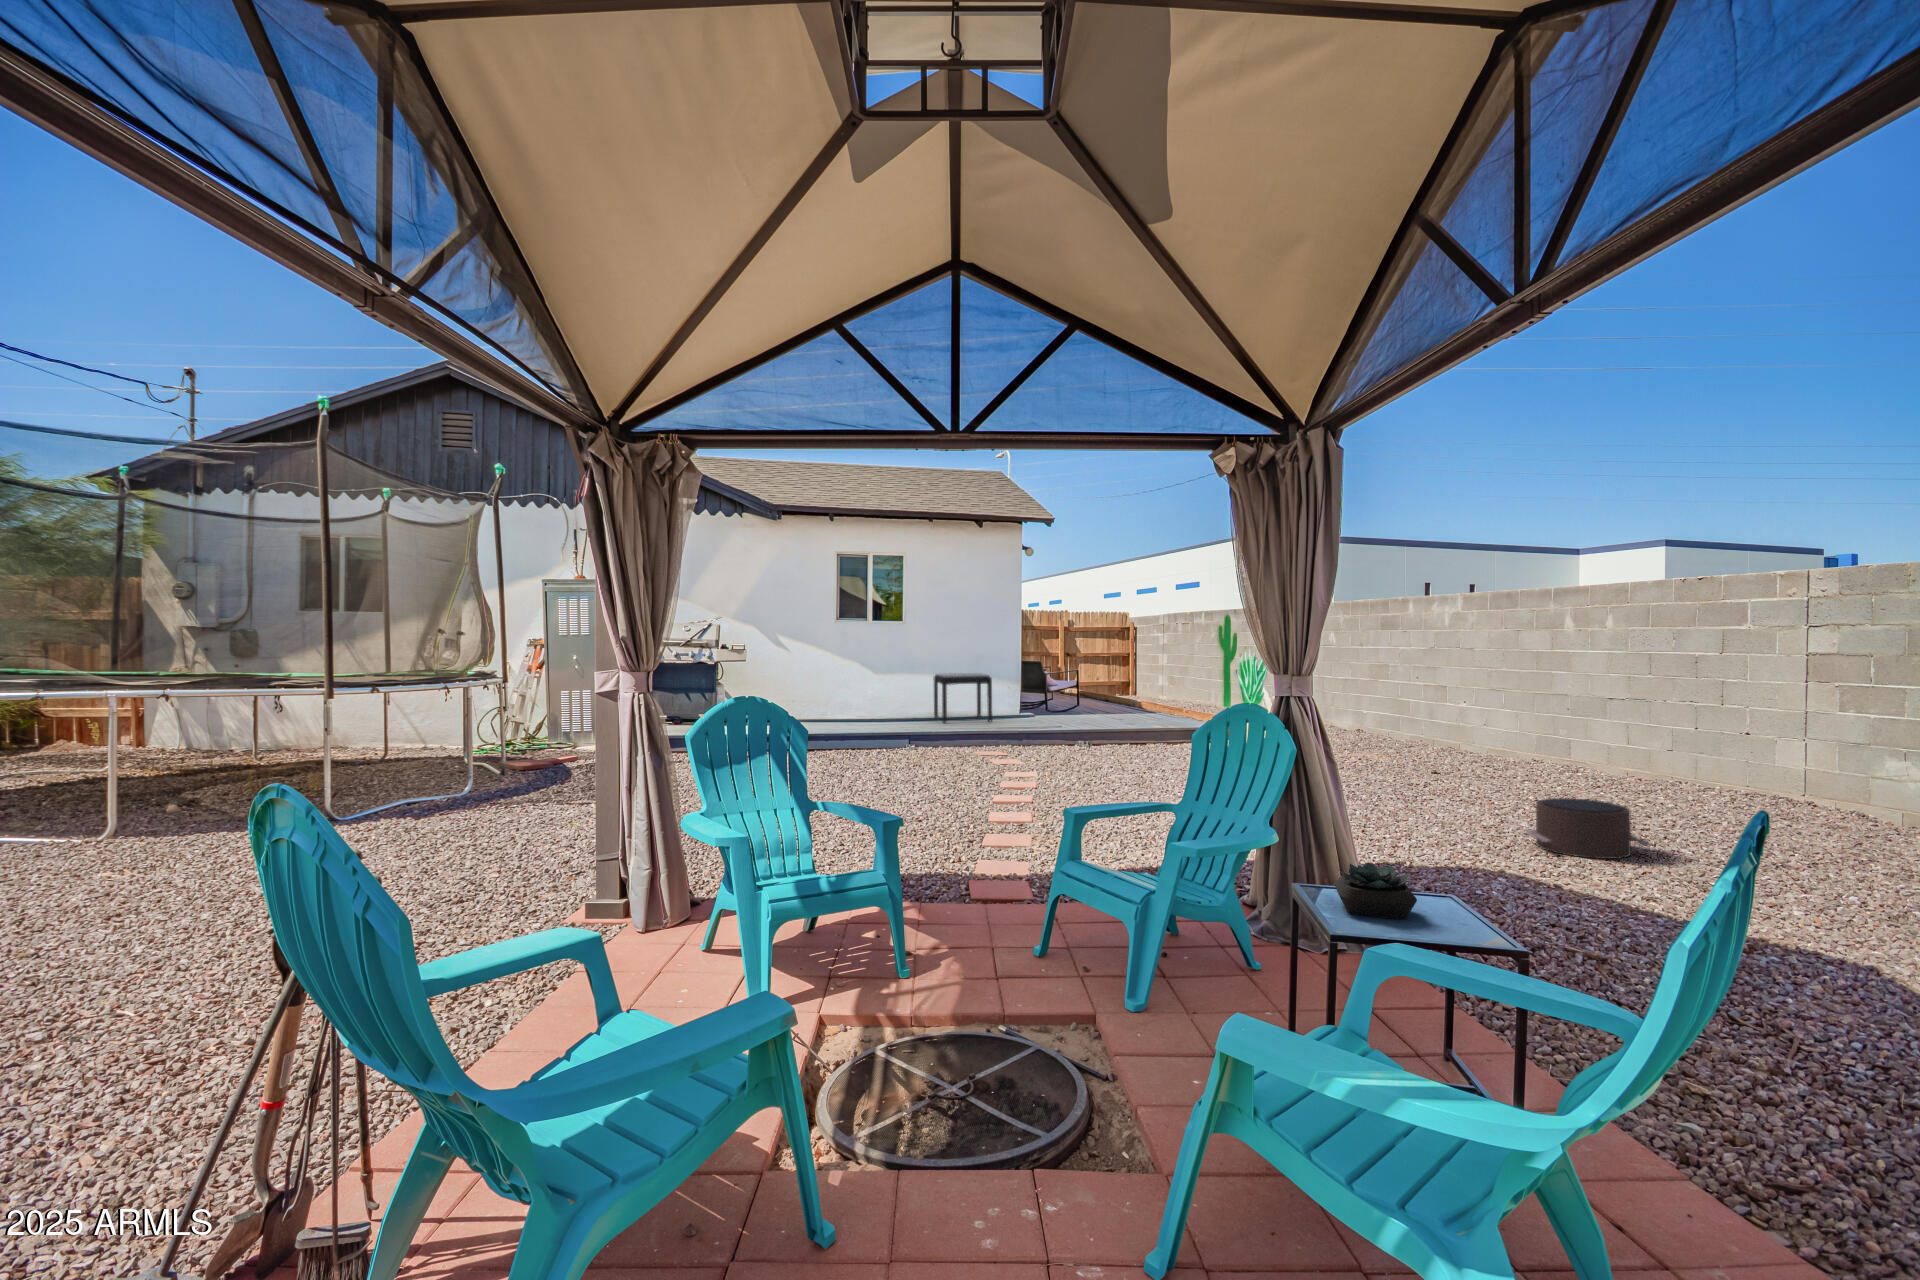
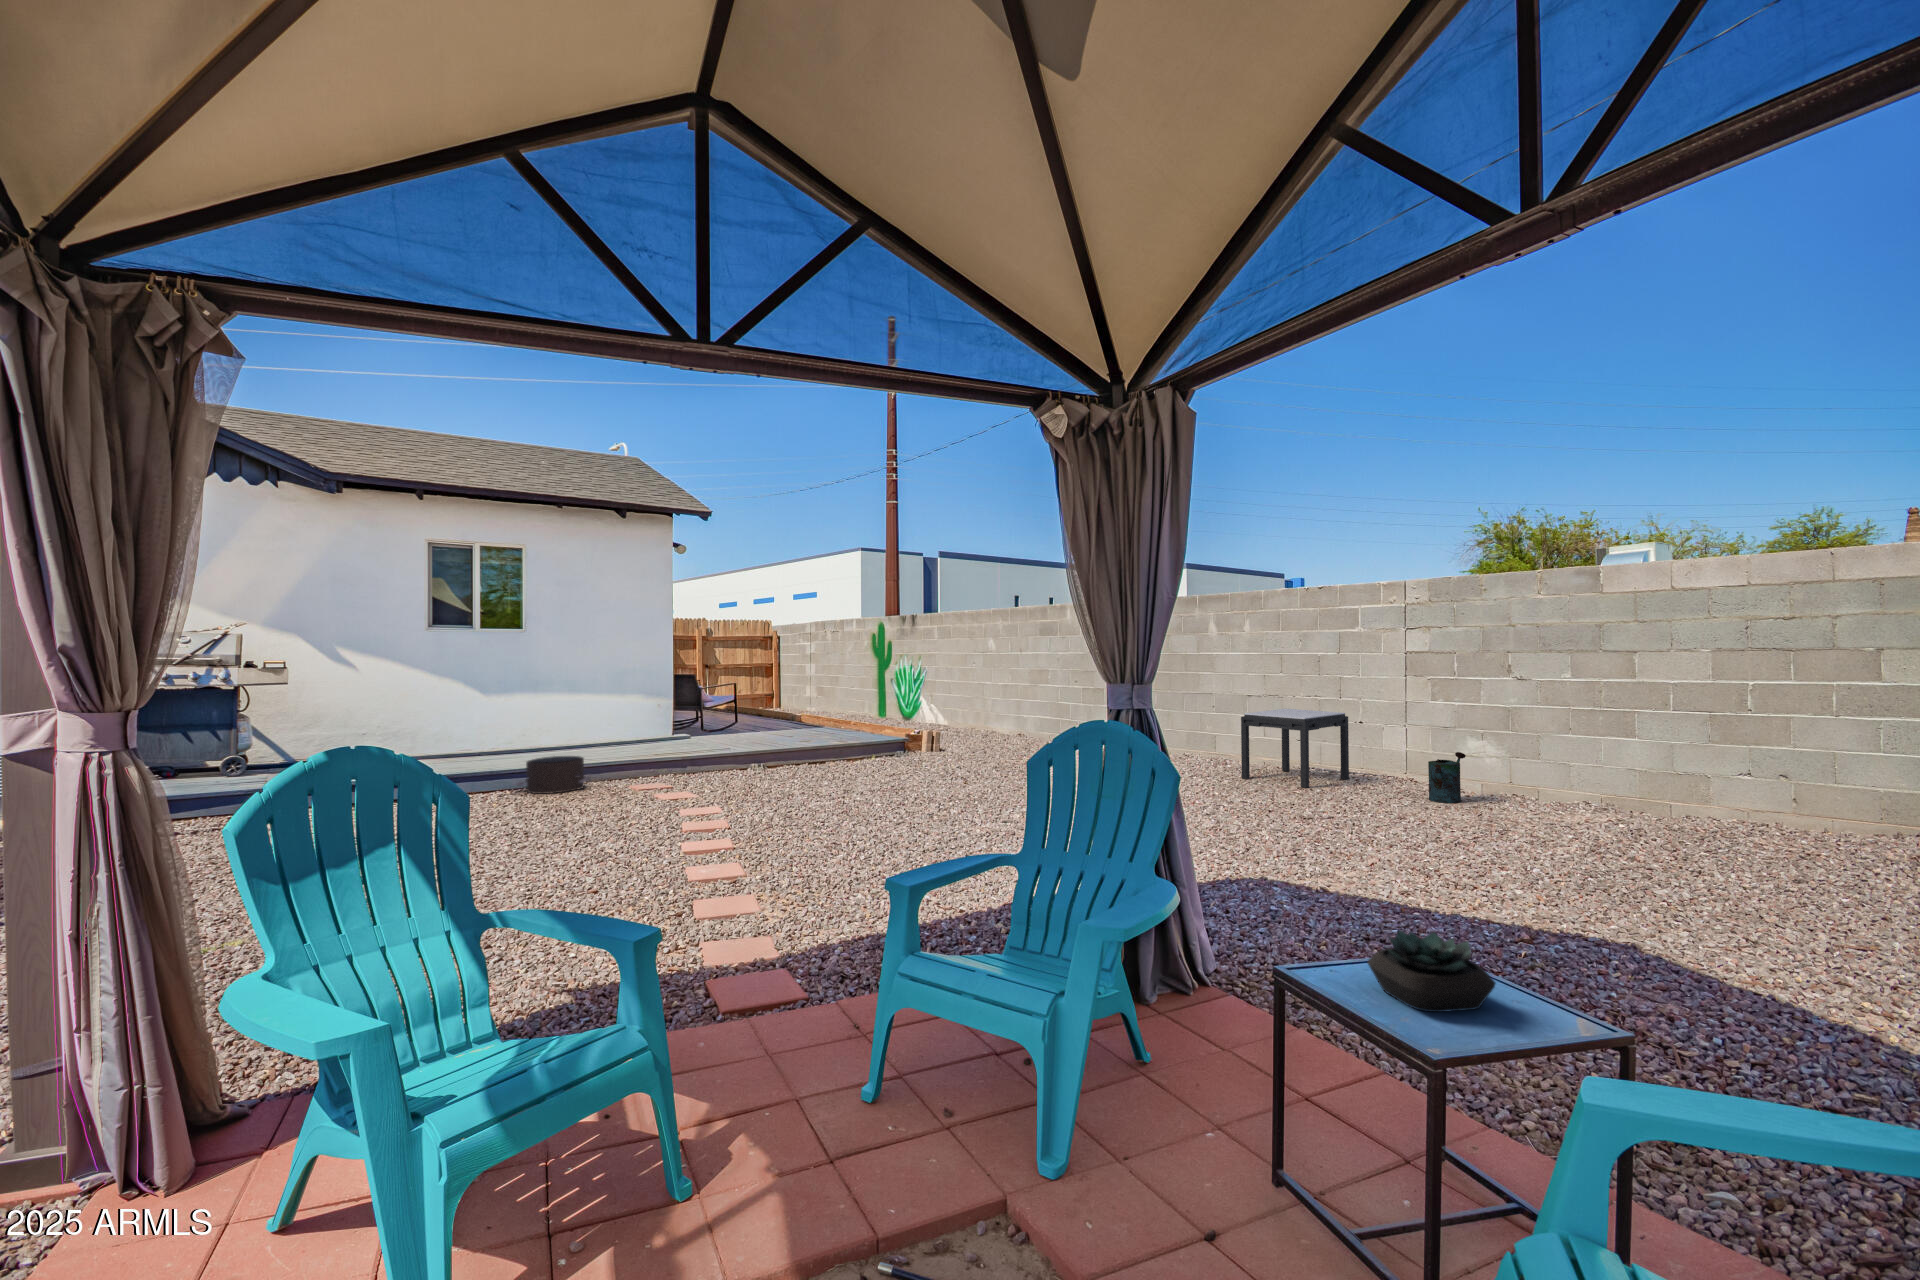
side table: present [934,673,992,723] -> present [1241,709,1349,788]
watering can: none [1817,772,1884,832] -> present [1428,752,1466,803]
pouf: present [1526,798,1652,859] -> present [517,756,591,794]

